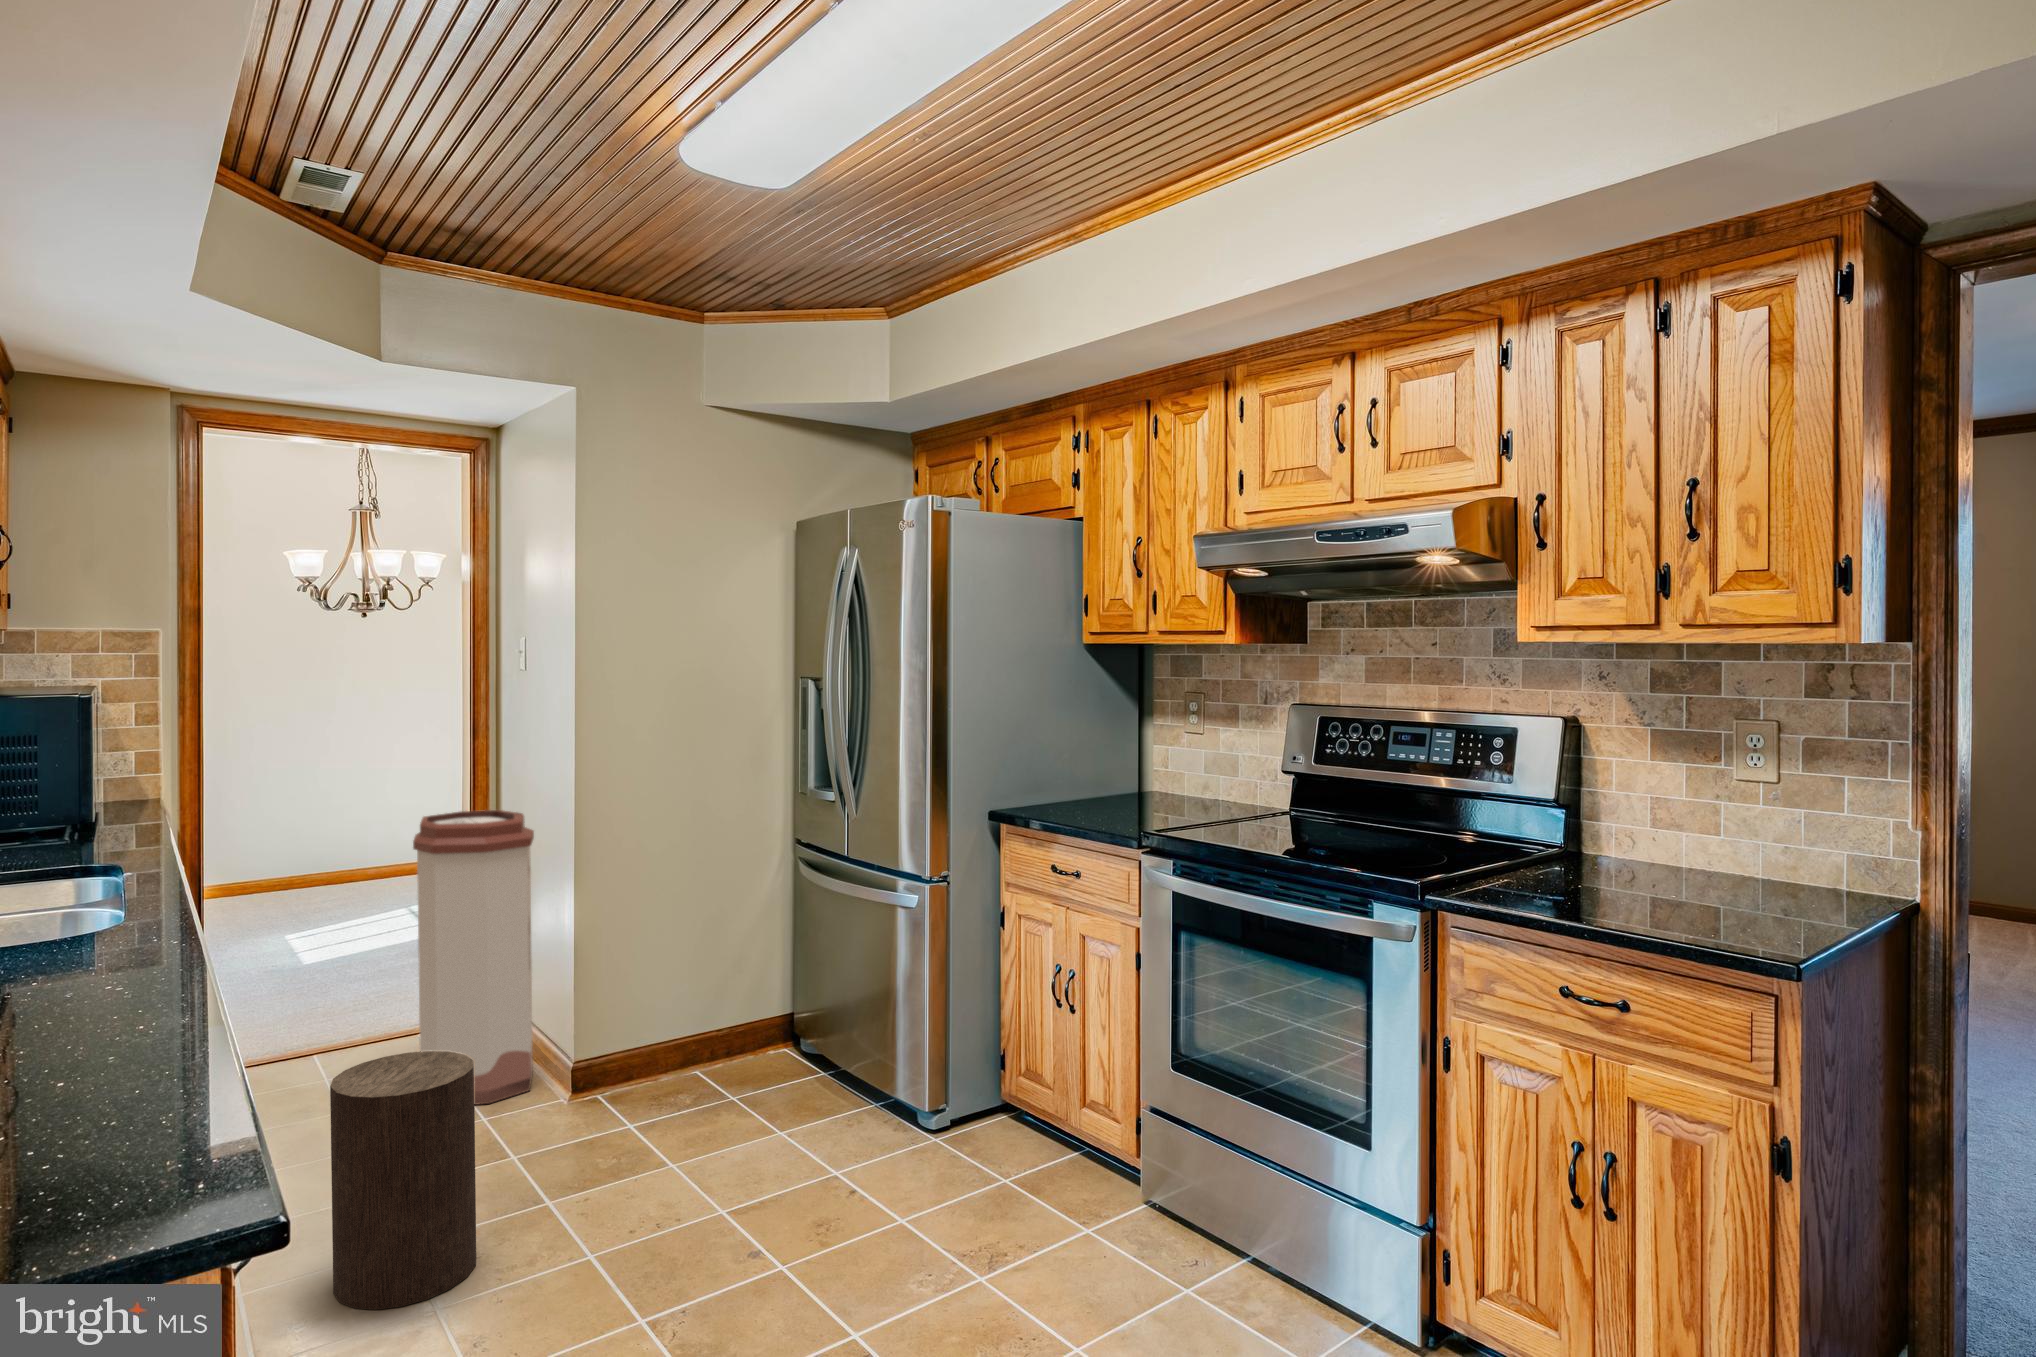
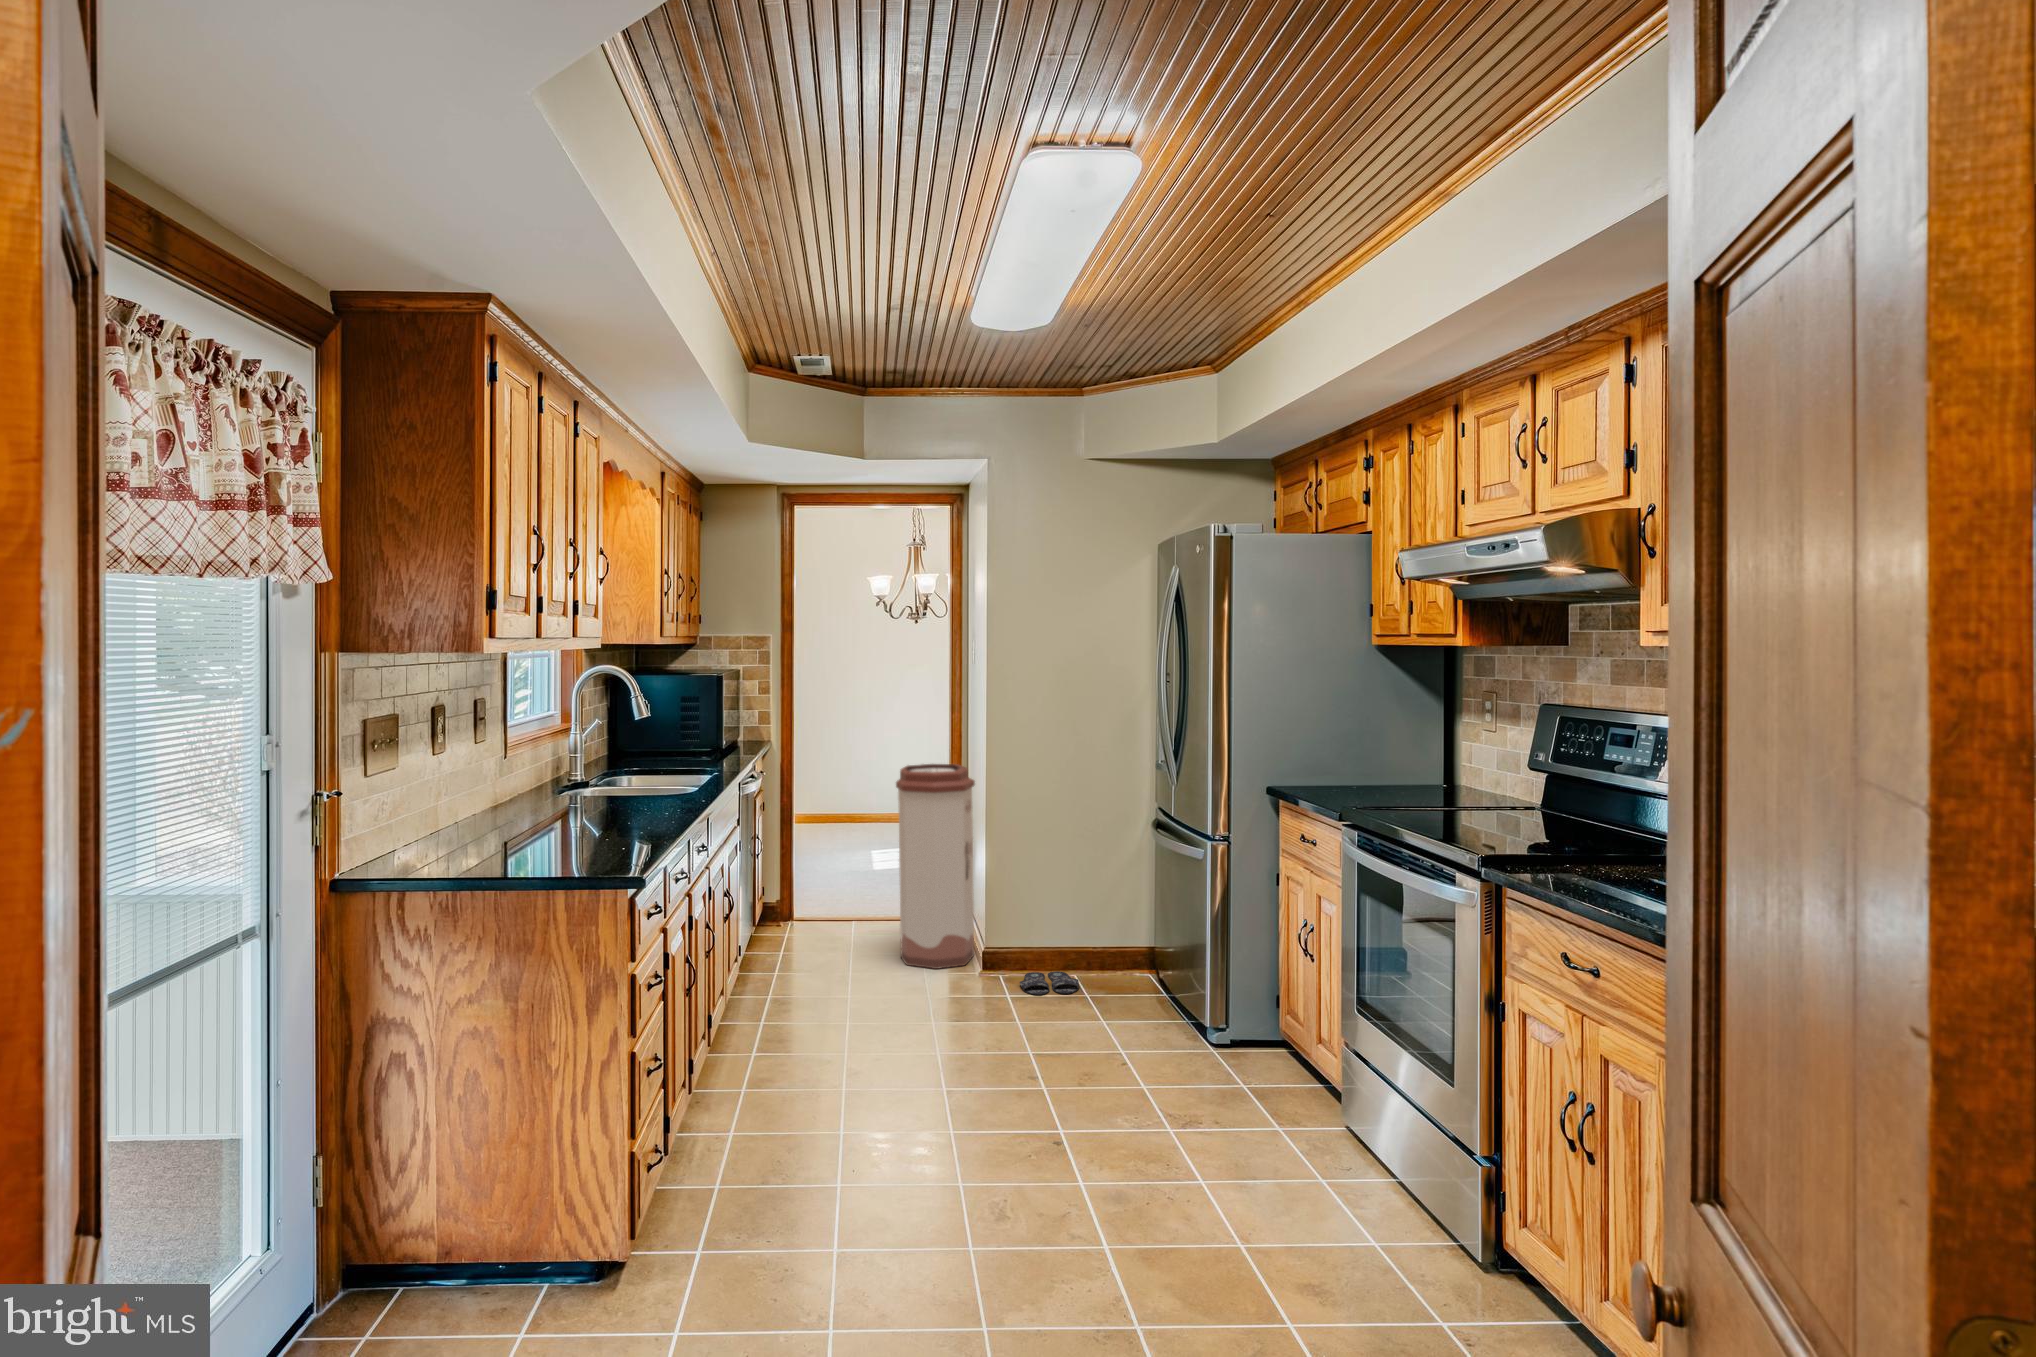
stool: present [330,1051,476,1309] -> none [787,916,871,1071]
slippers: none [627,1074,712,1113] -> present [1020,971,1079,995]

